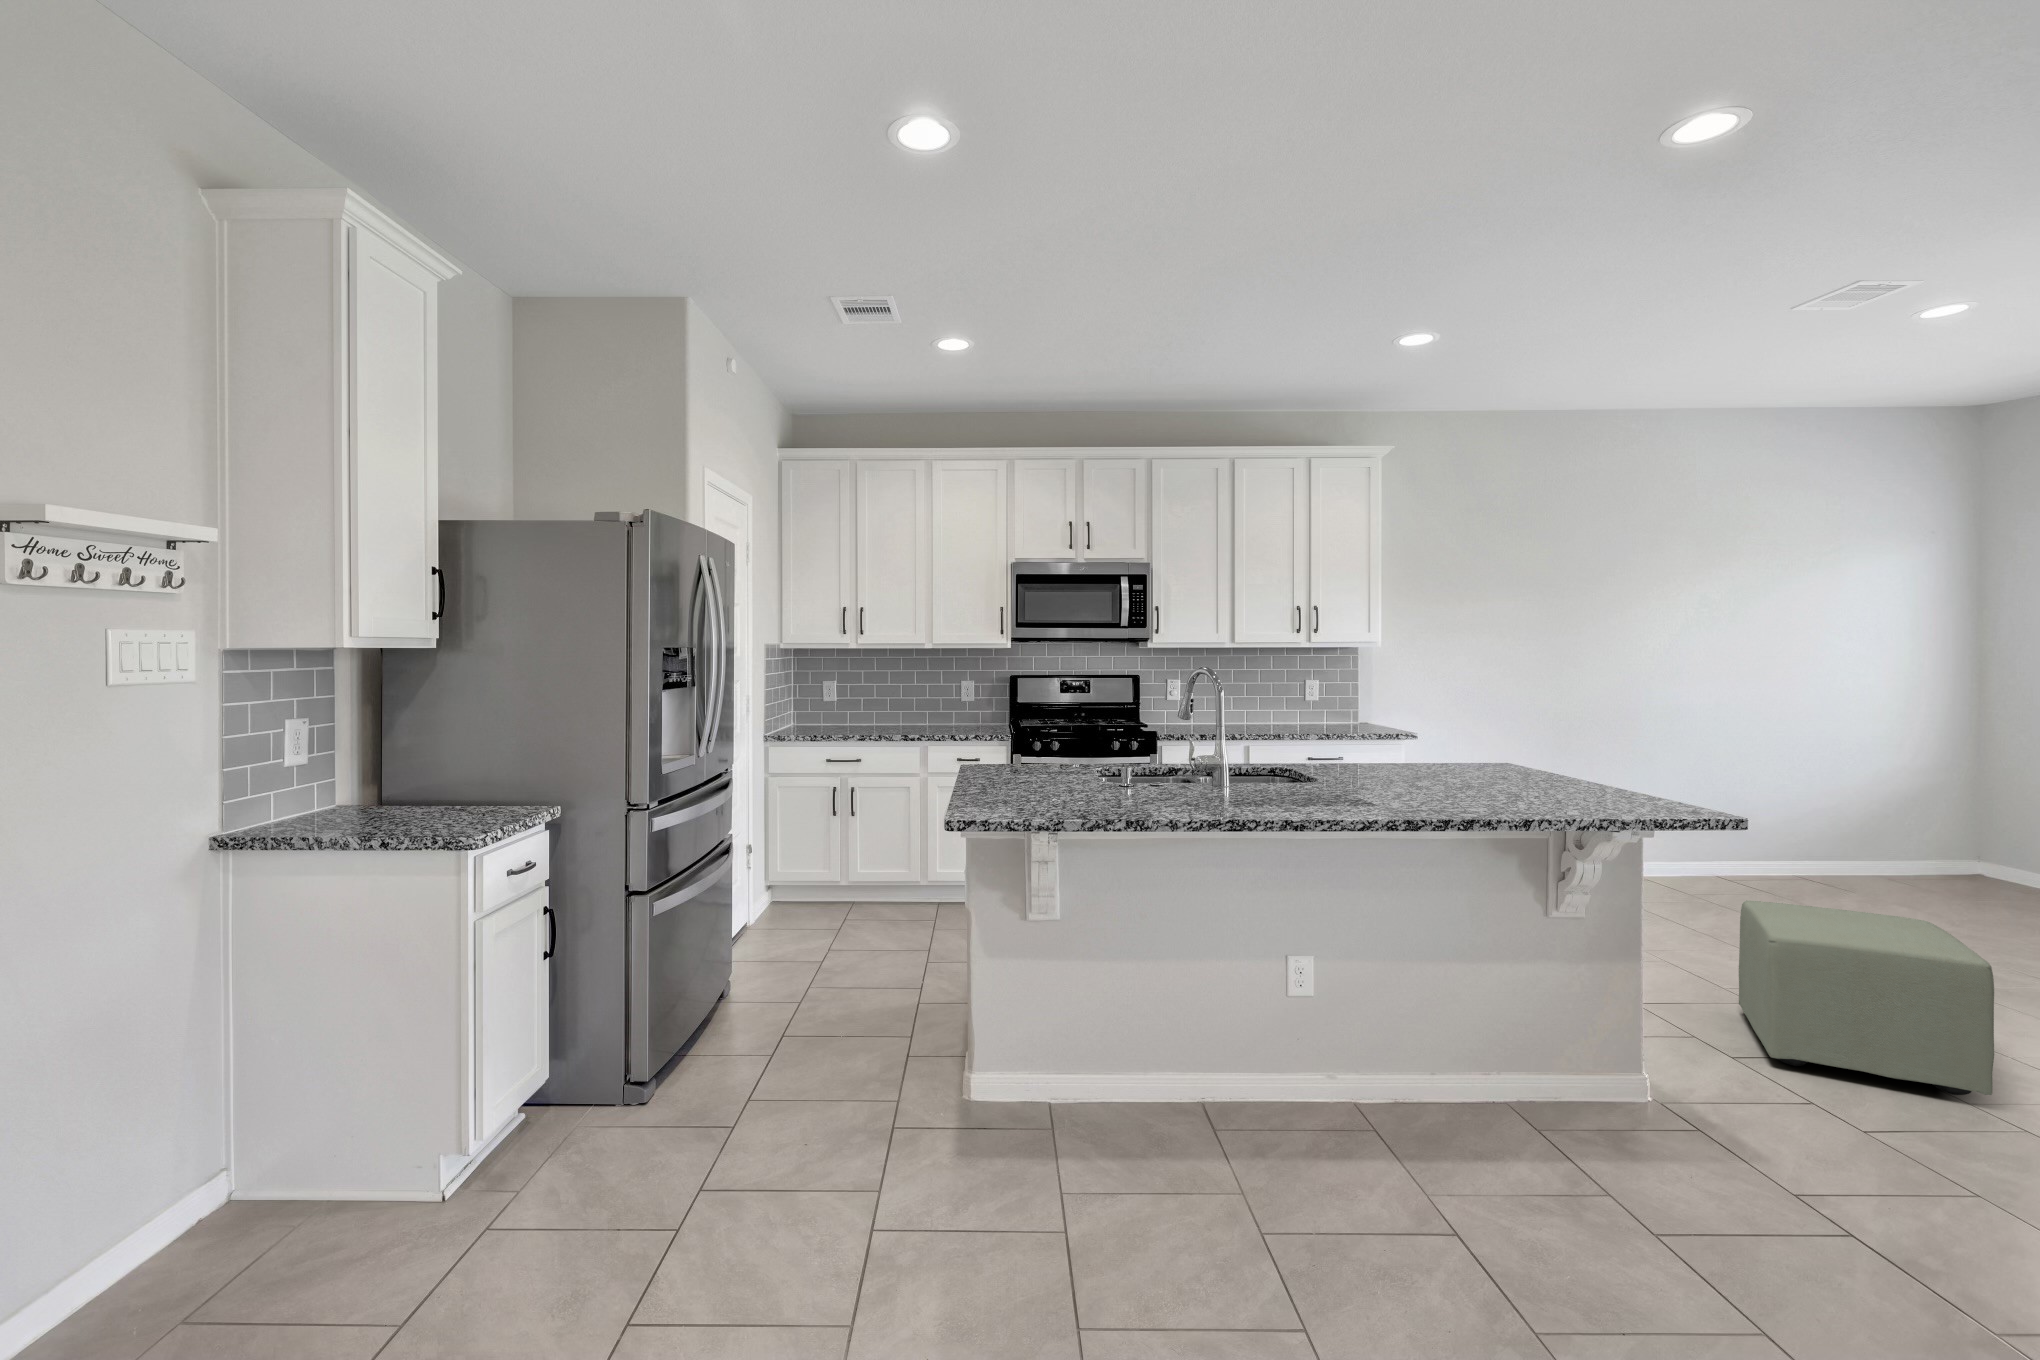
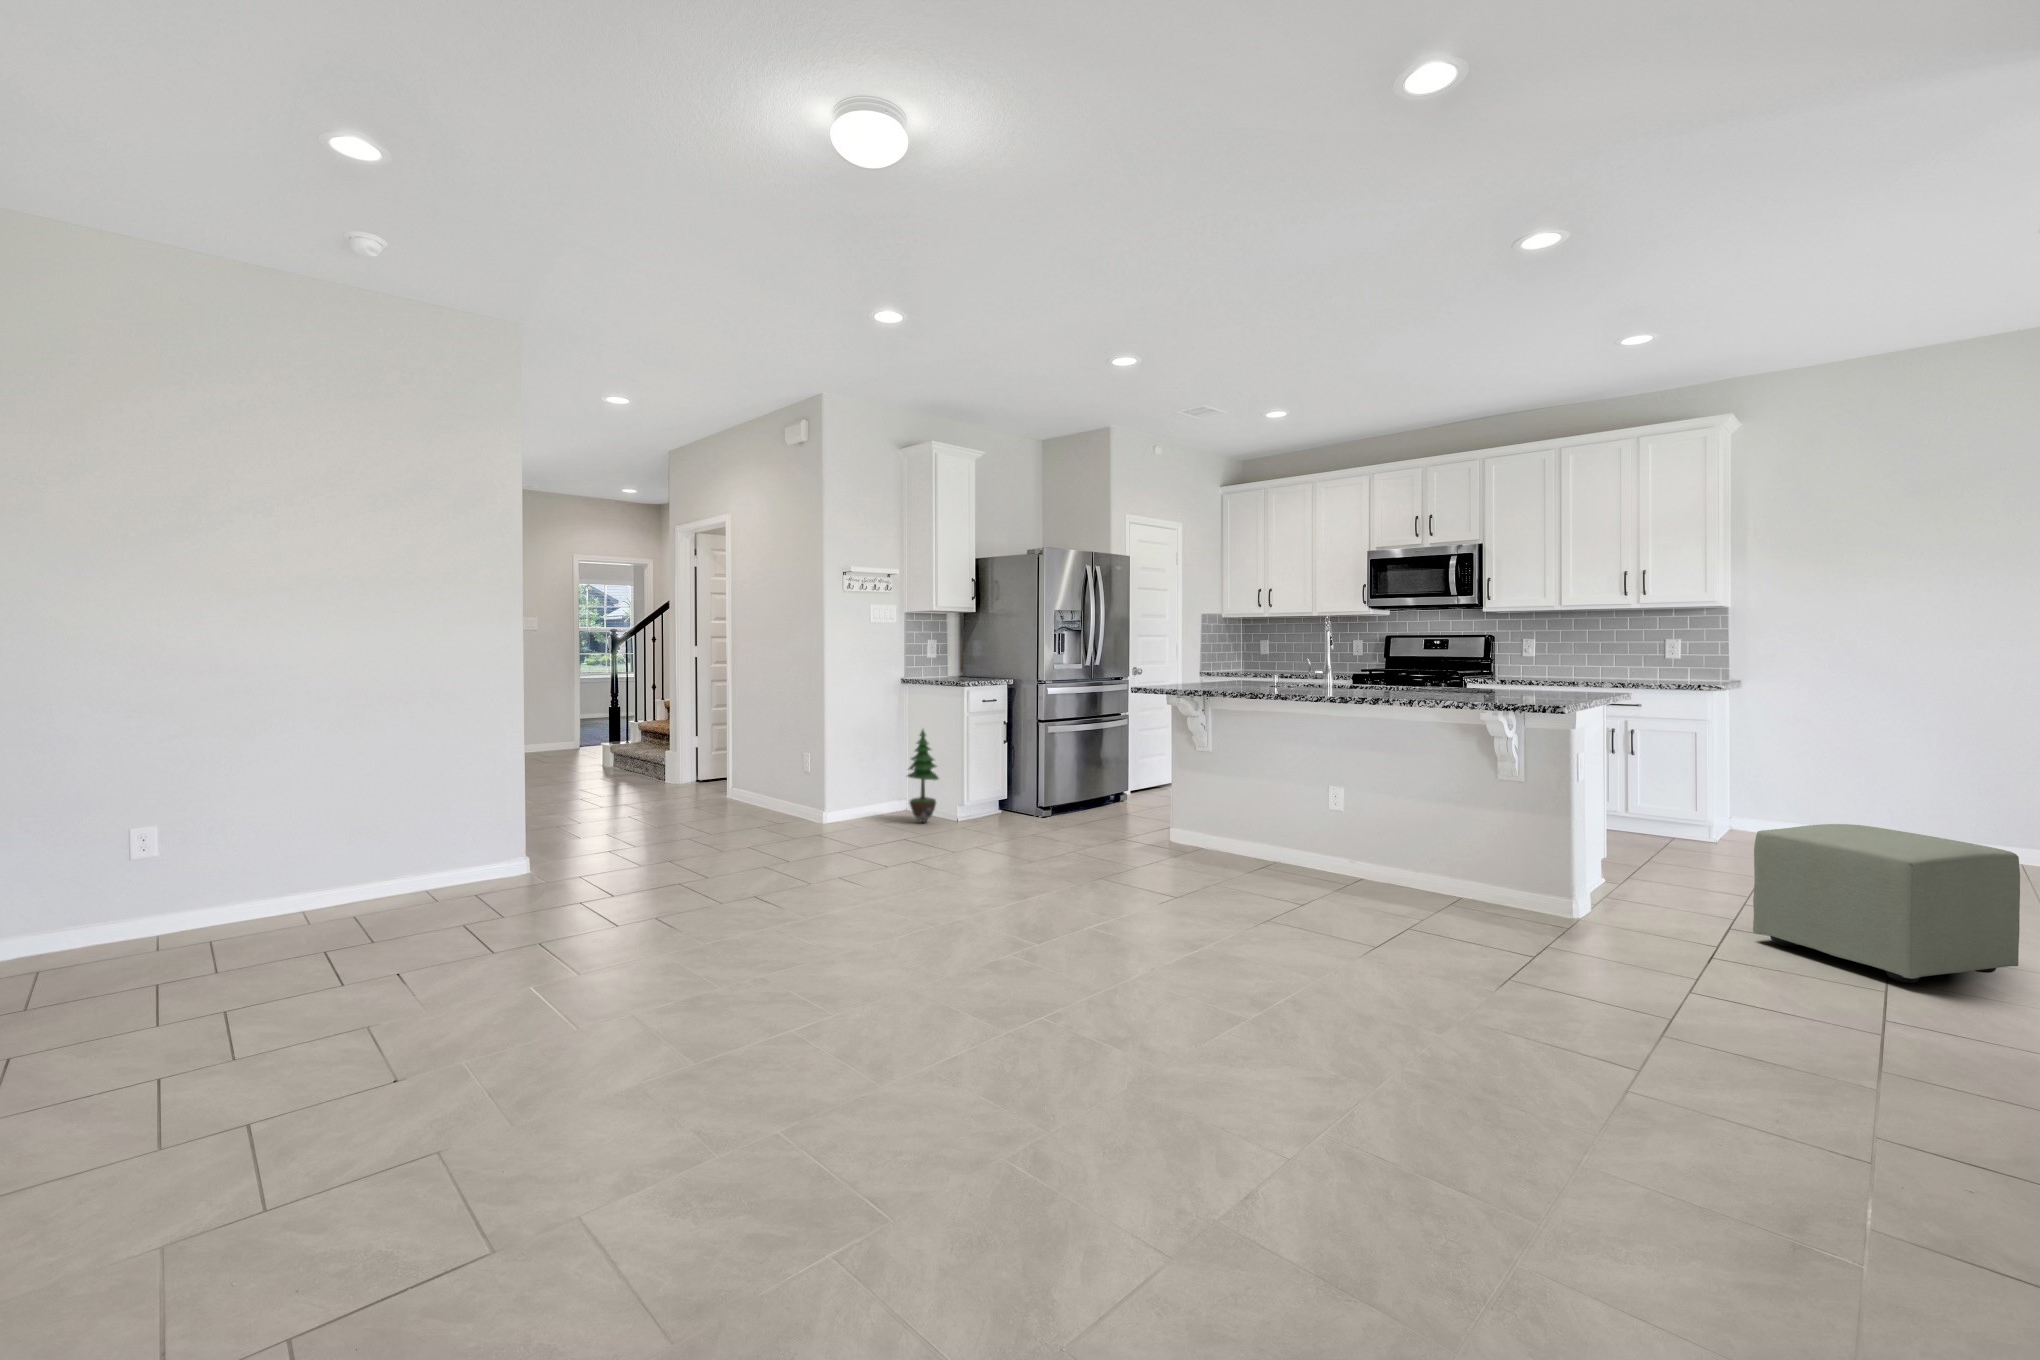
potted tree: none [282,980,400,1243] -> present [907,730,939,822]

